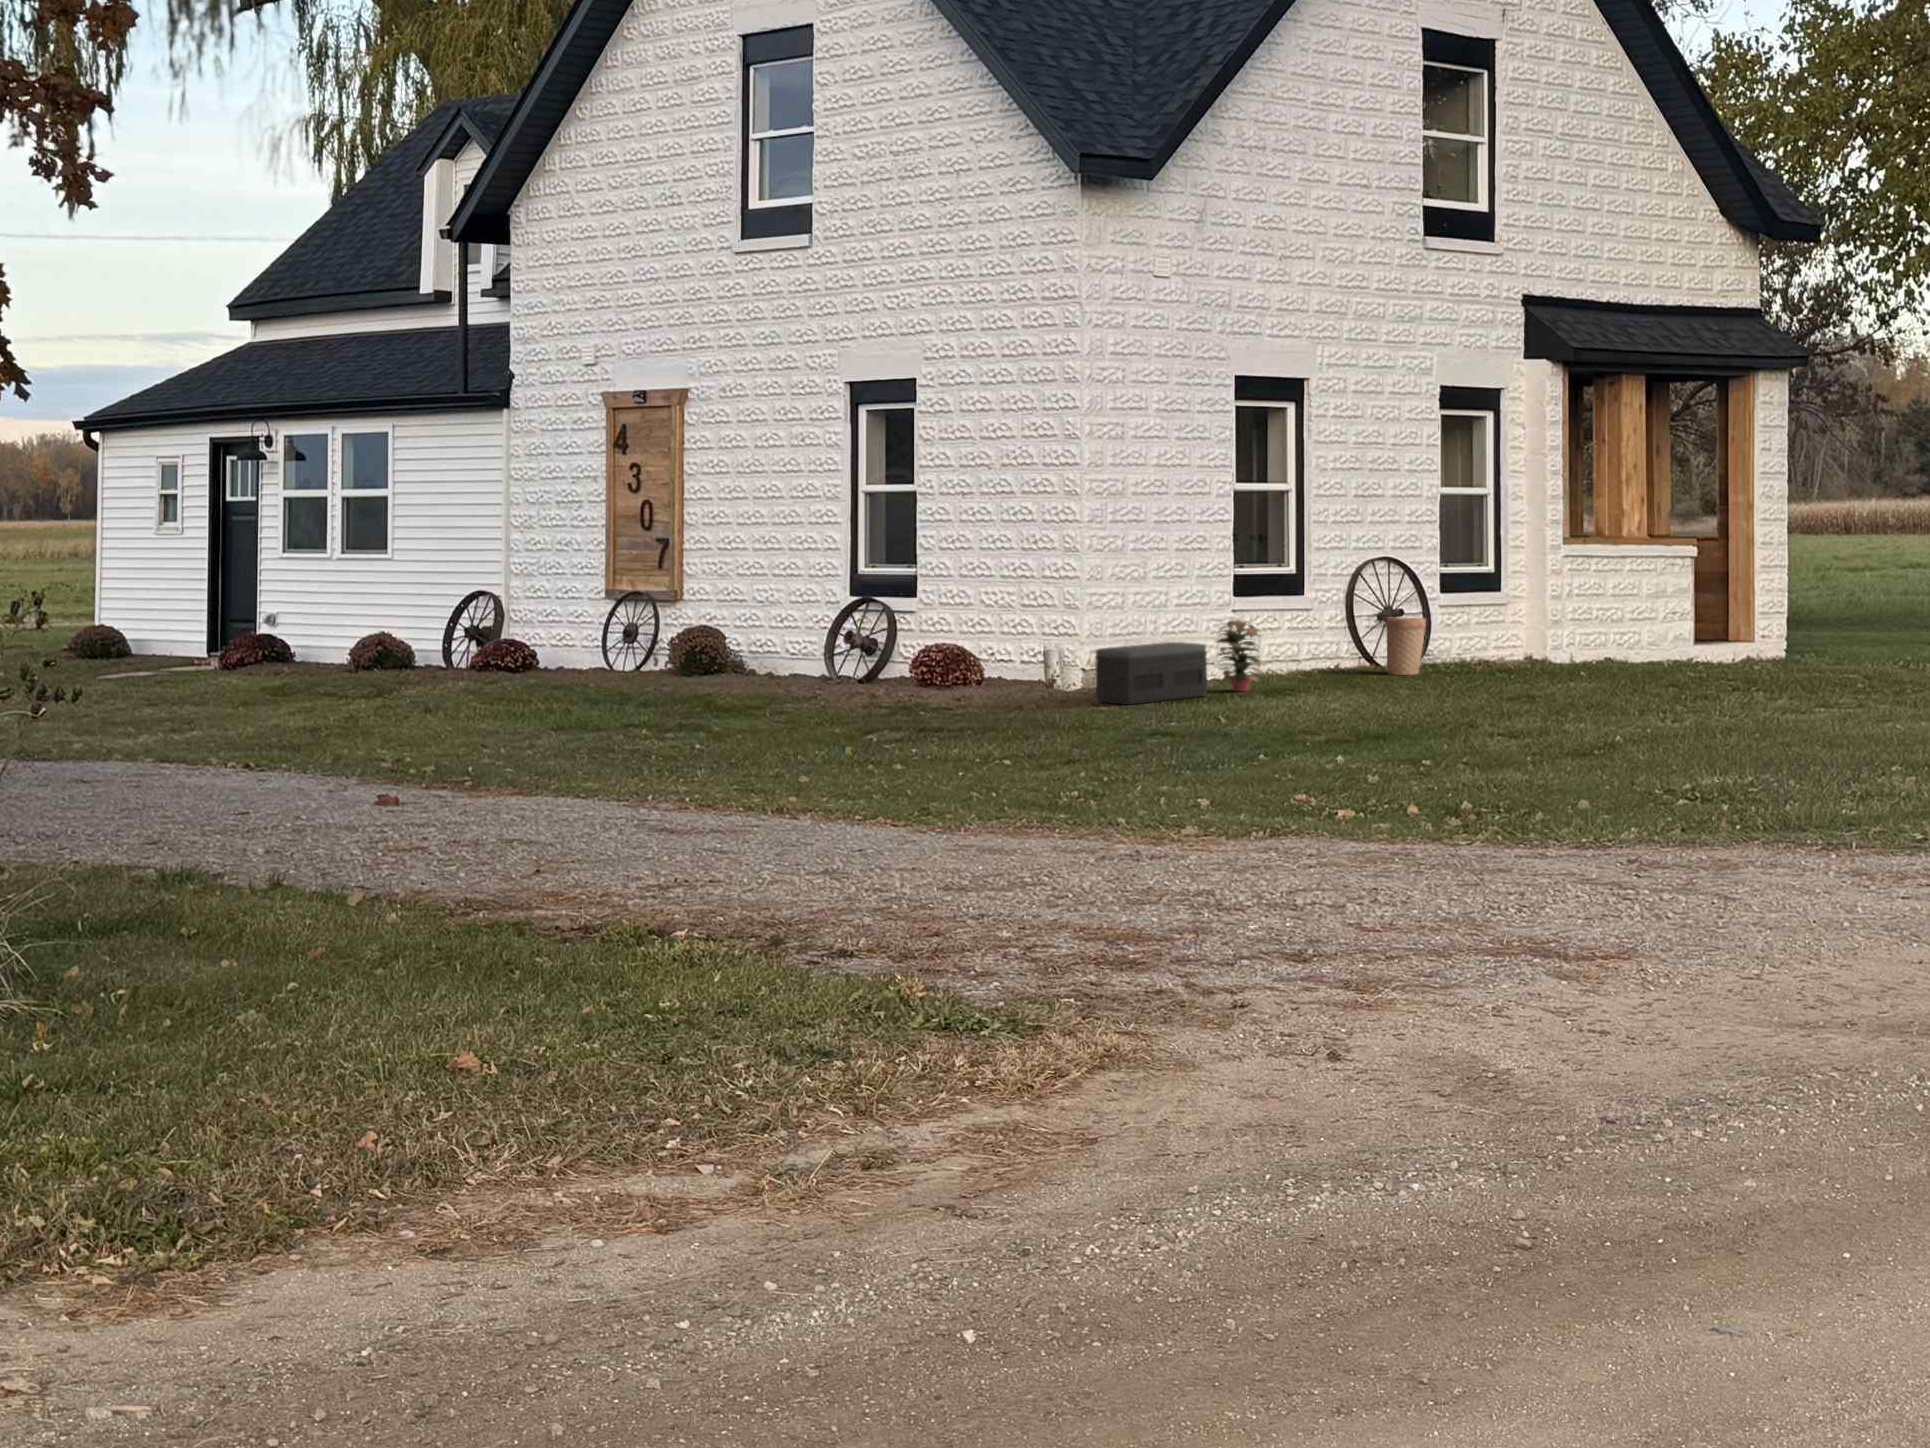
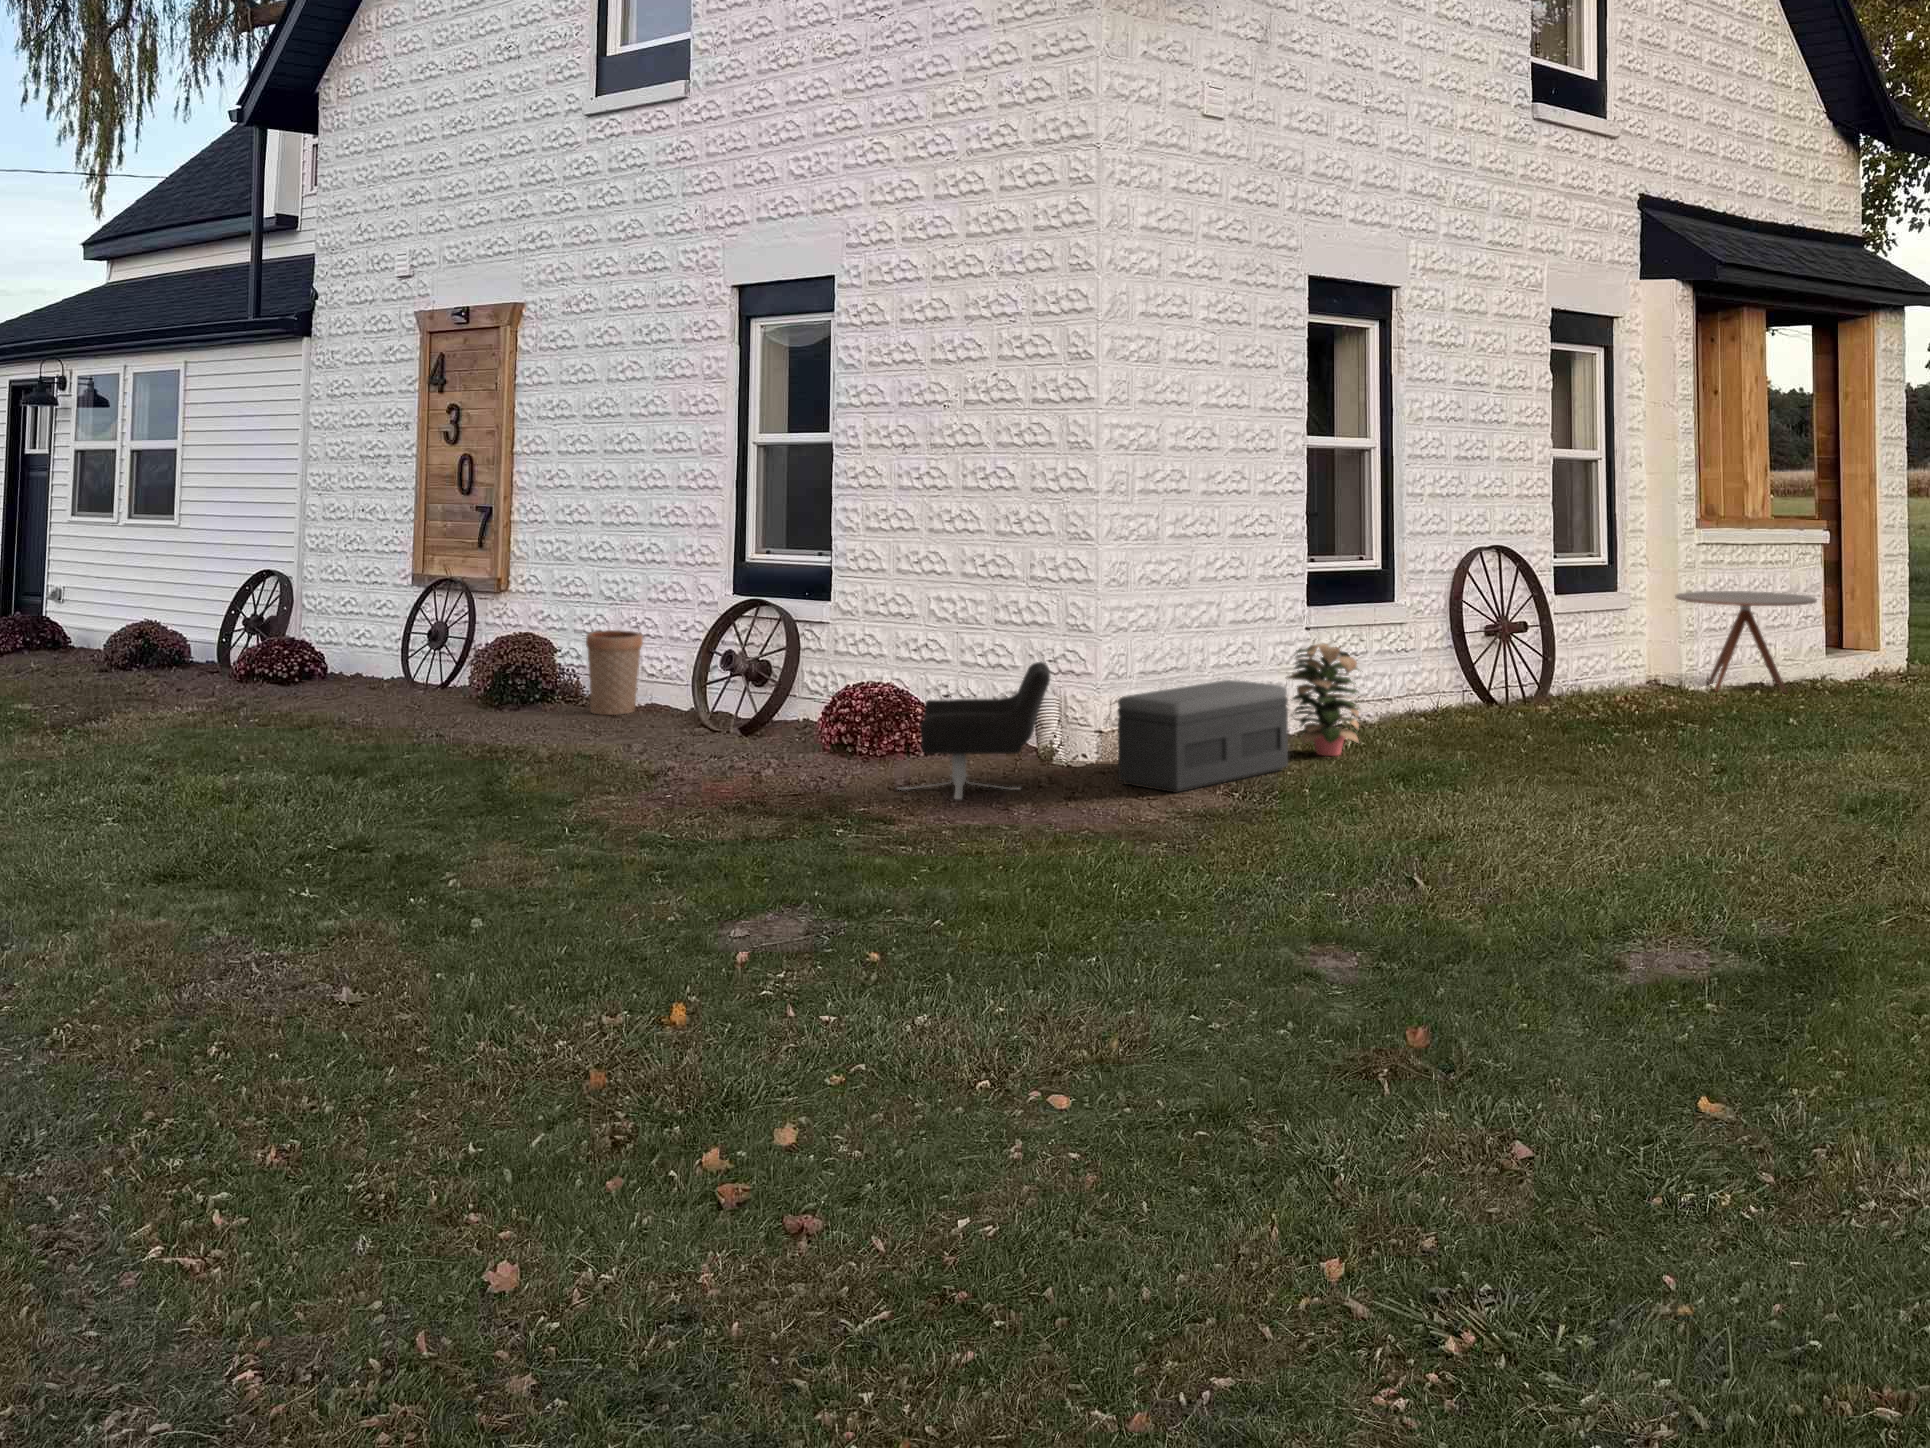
round table: none [1532,592,1630,663] -> present [1675,591,1817,694]
basket: present [1386,617,1426,675] -> present [586,630,643,715]
lounge chair: none [959,628,1053,709] -> present [903,662,1050,799]

